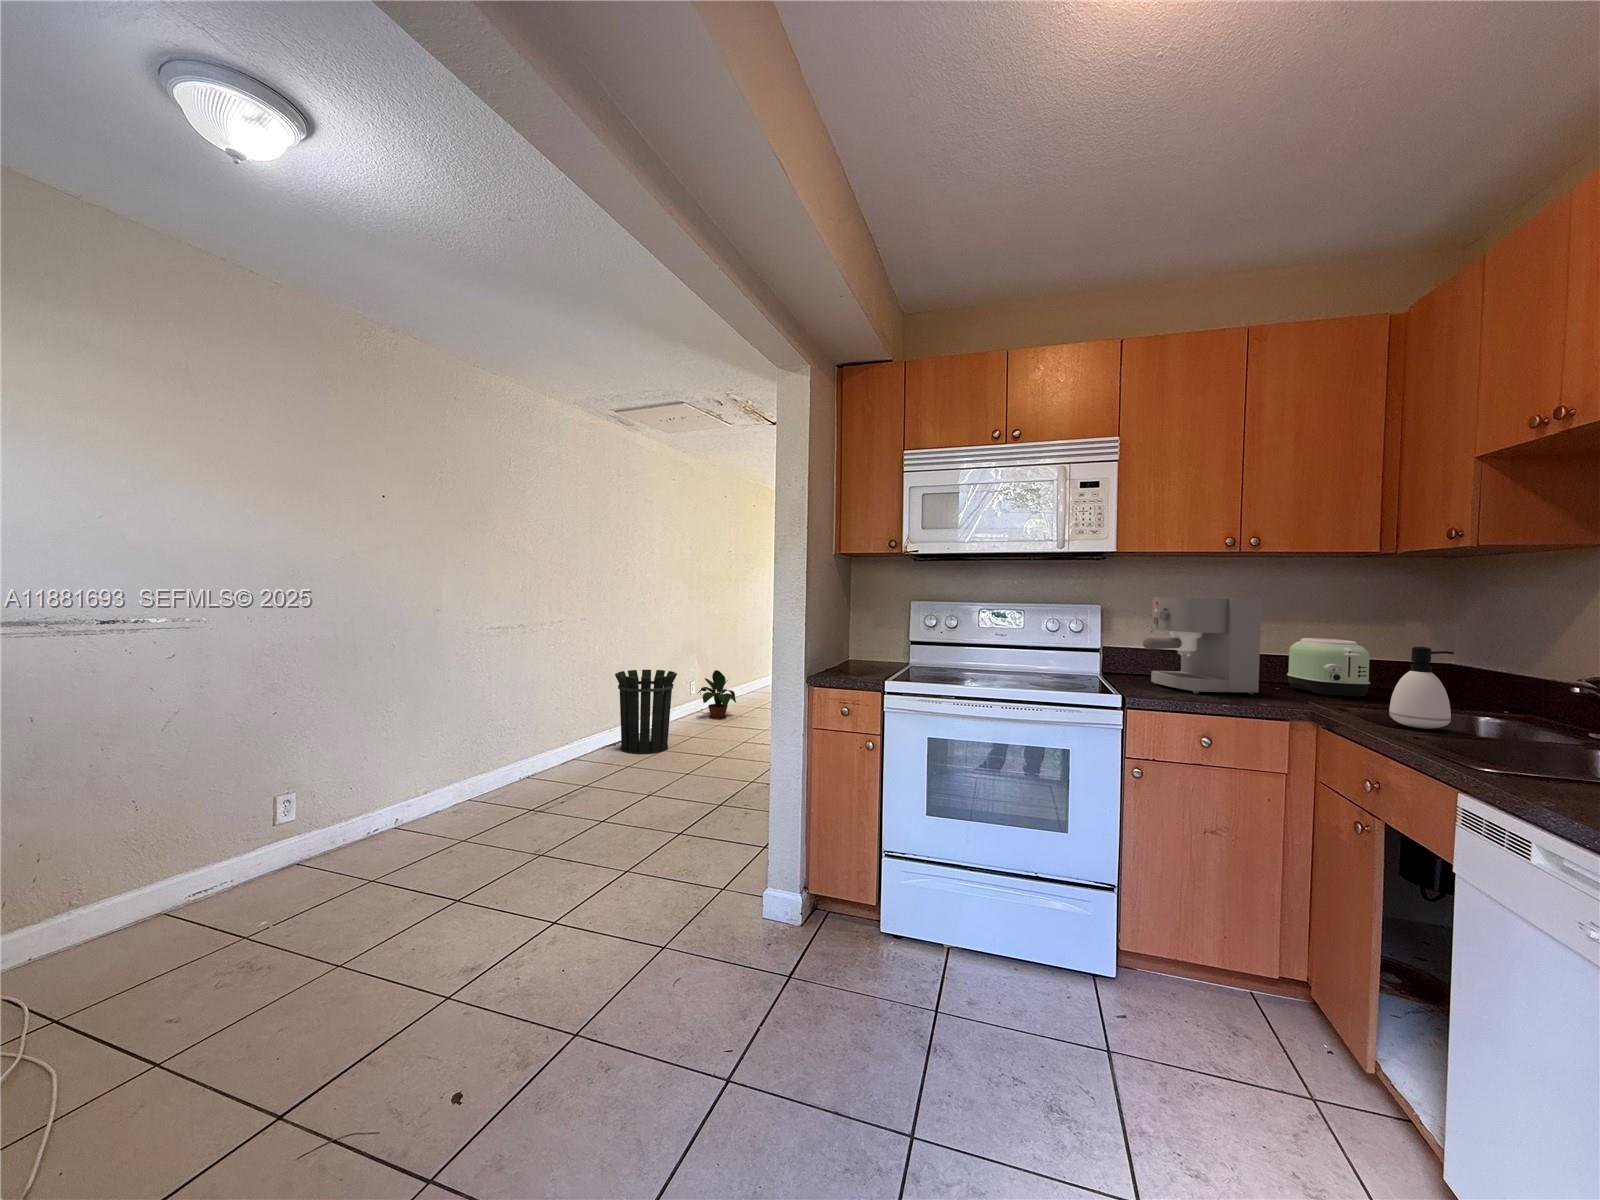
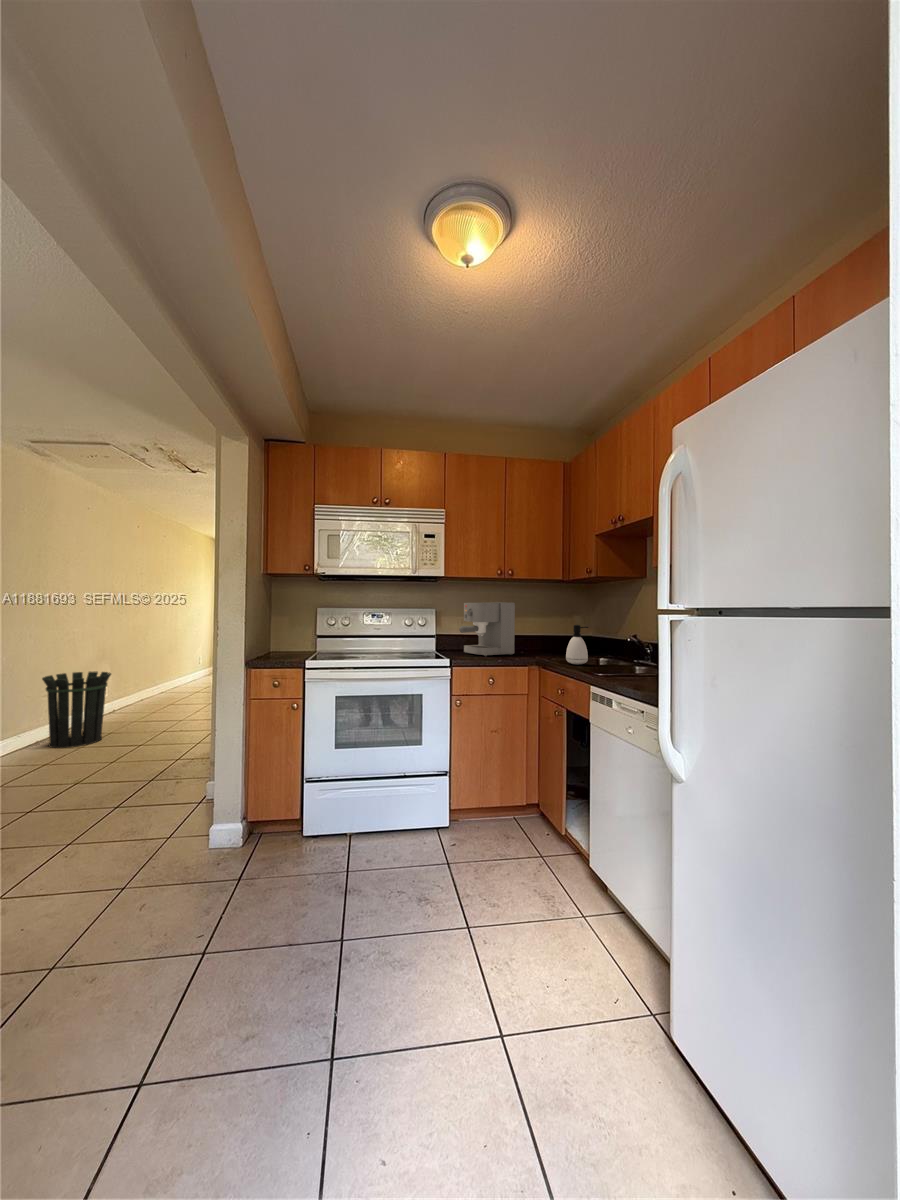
toaster: present [1287,638,1370,698] -> none [527,624,561,653]
potted plant: present [697,670,736,719] -> none [126,669,169,710]

